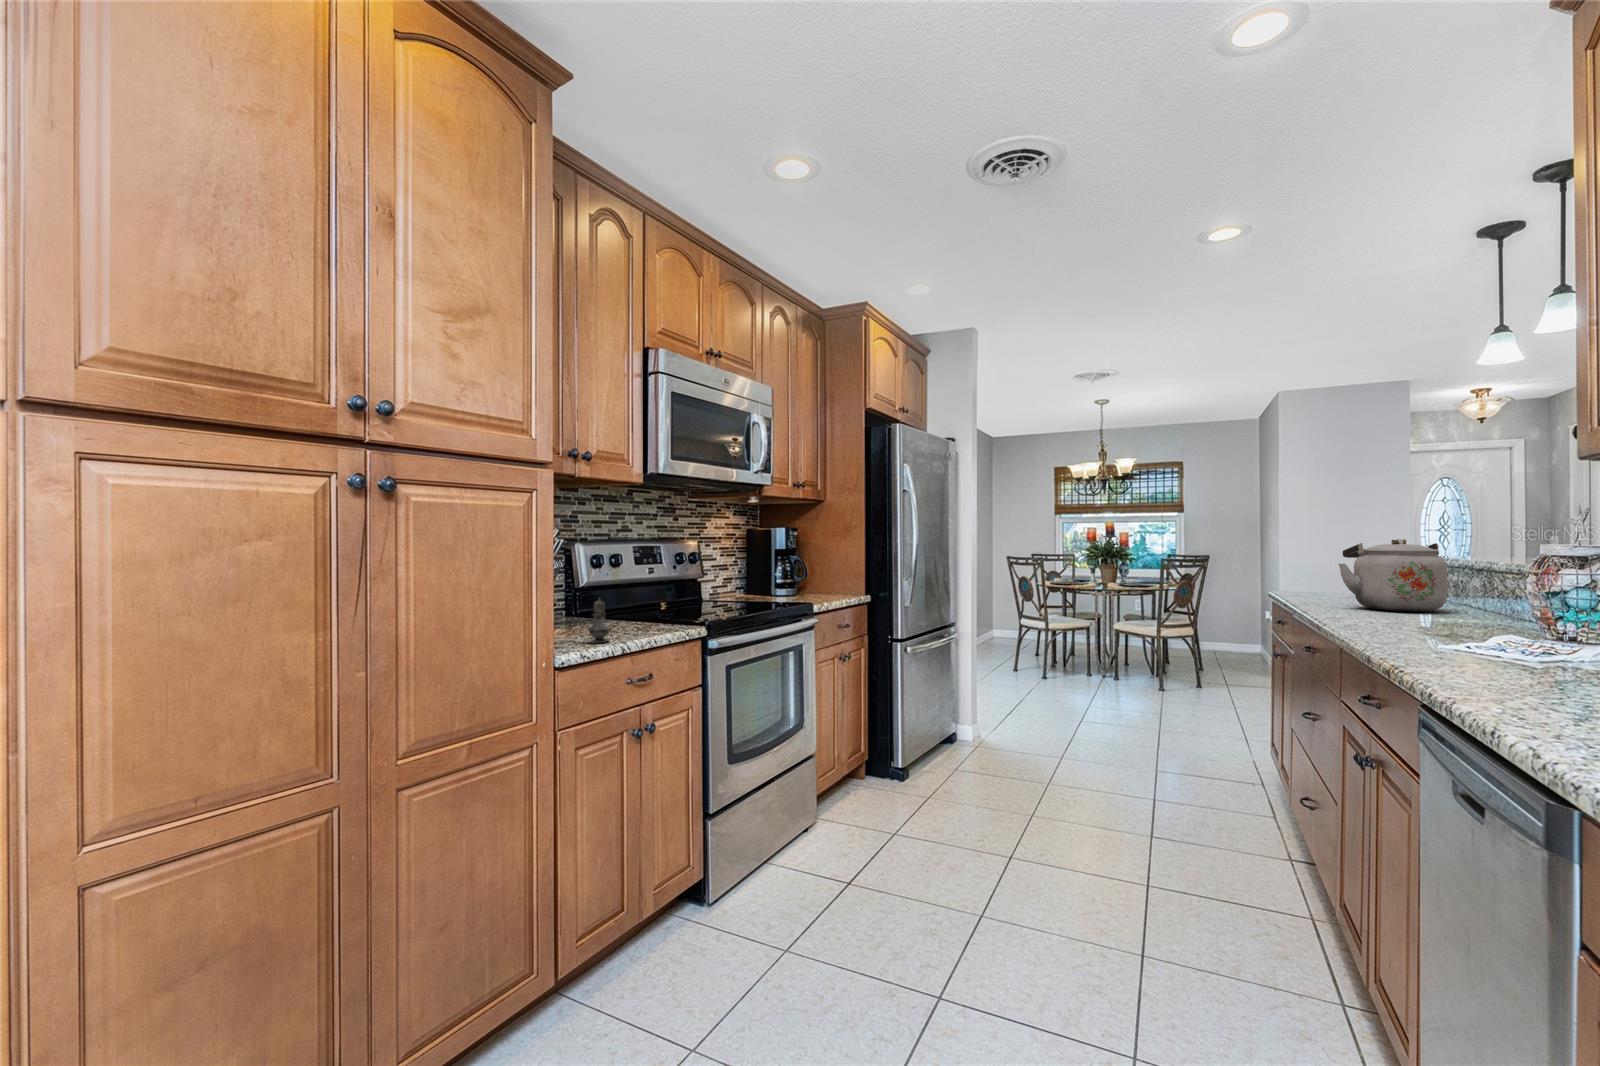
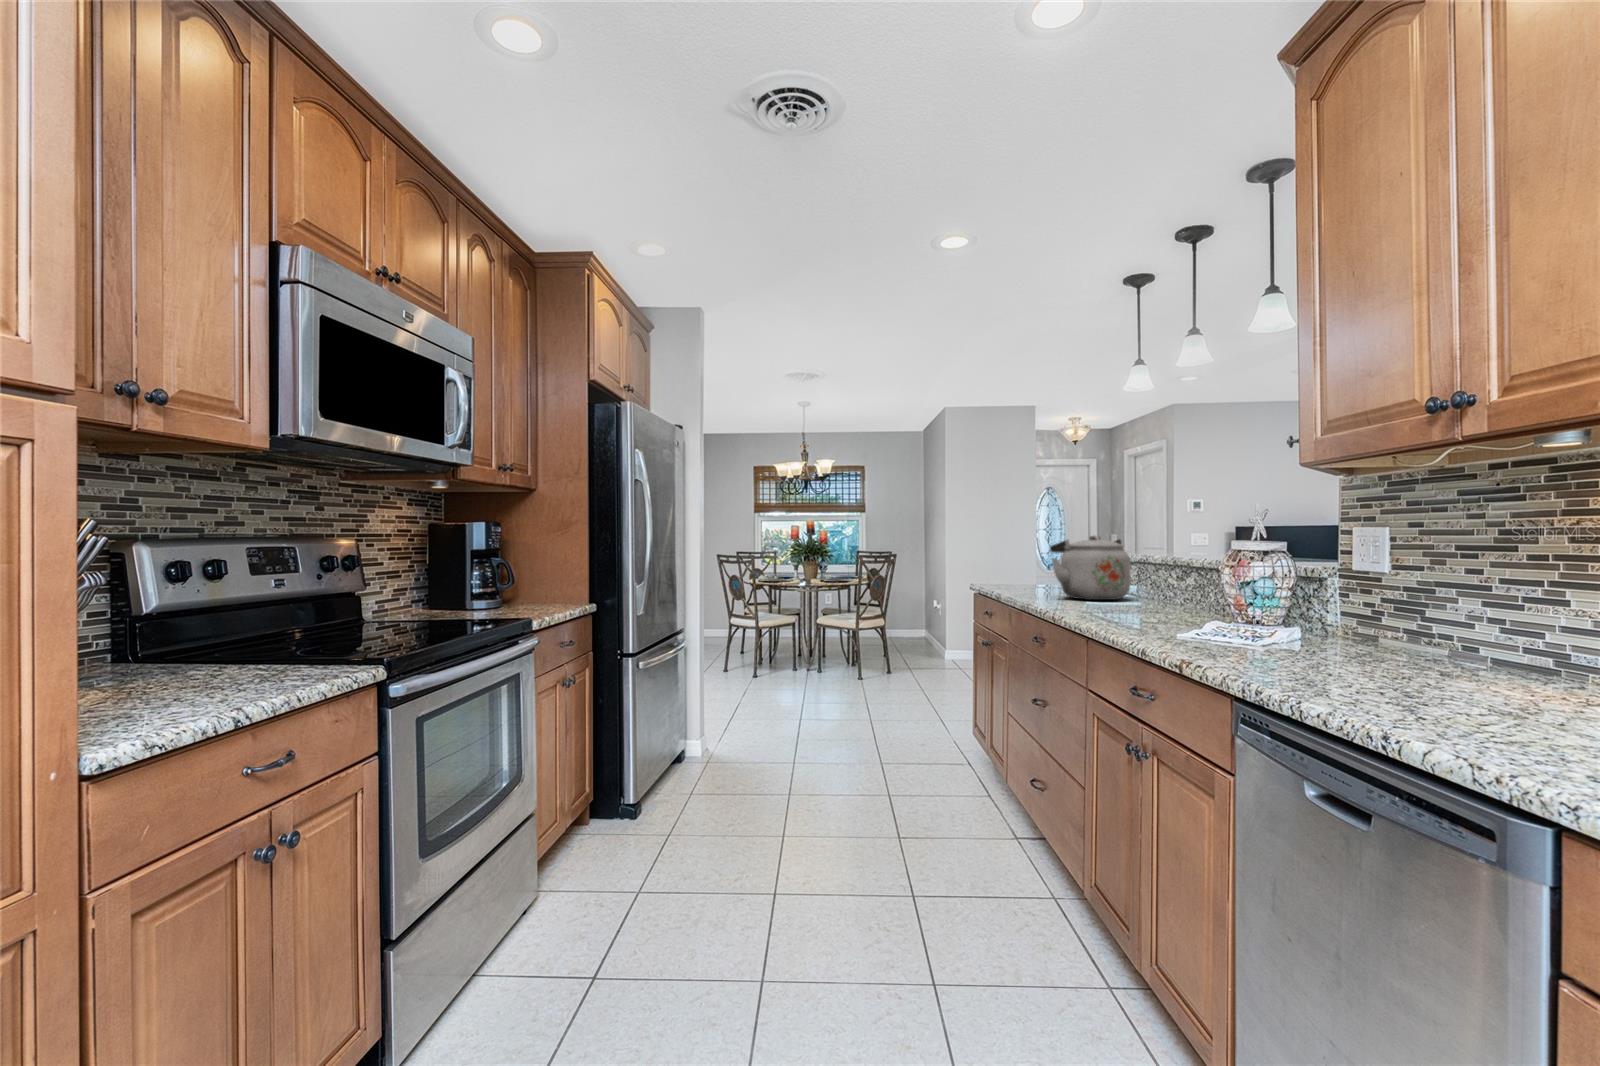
salt shaker: present [588,598,610,643] -> none [158,635,207,715]

